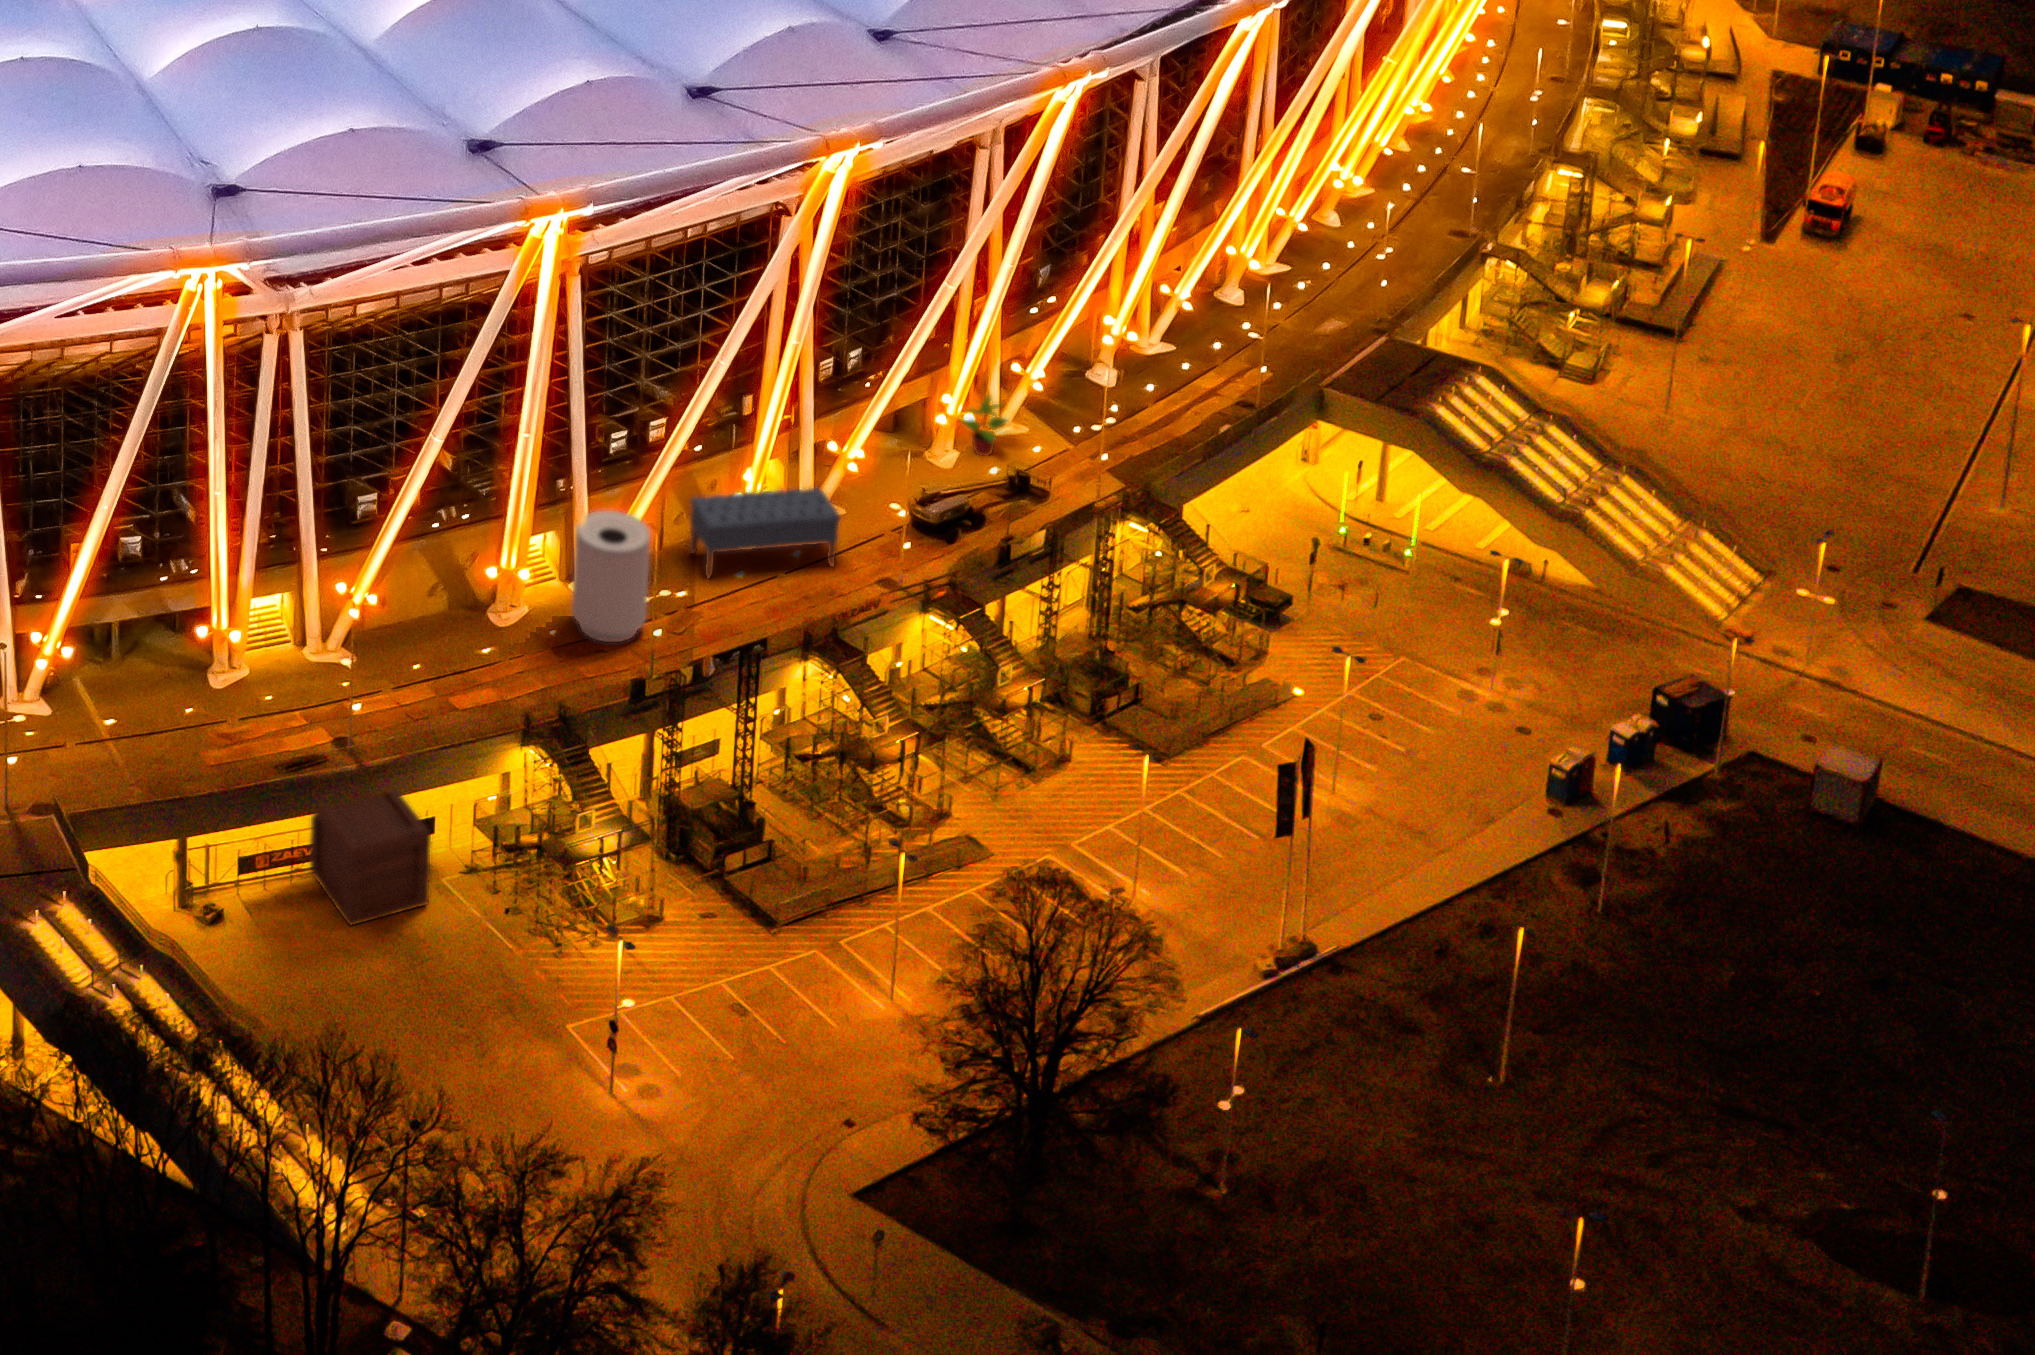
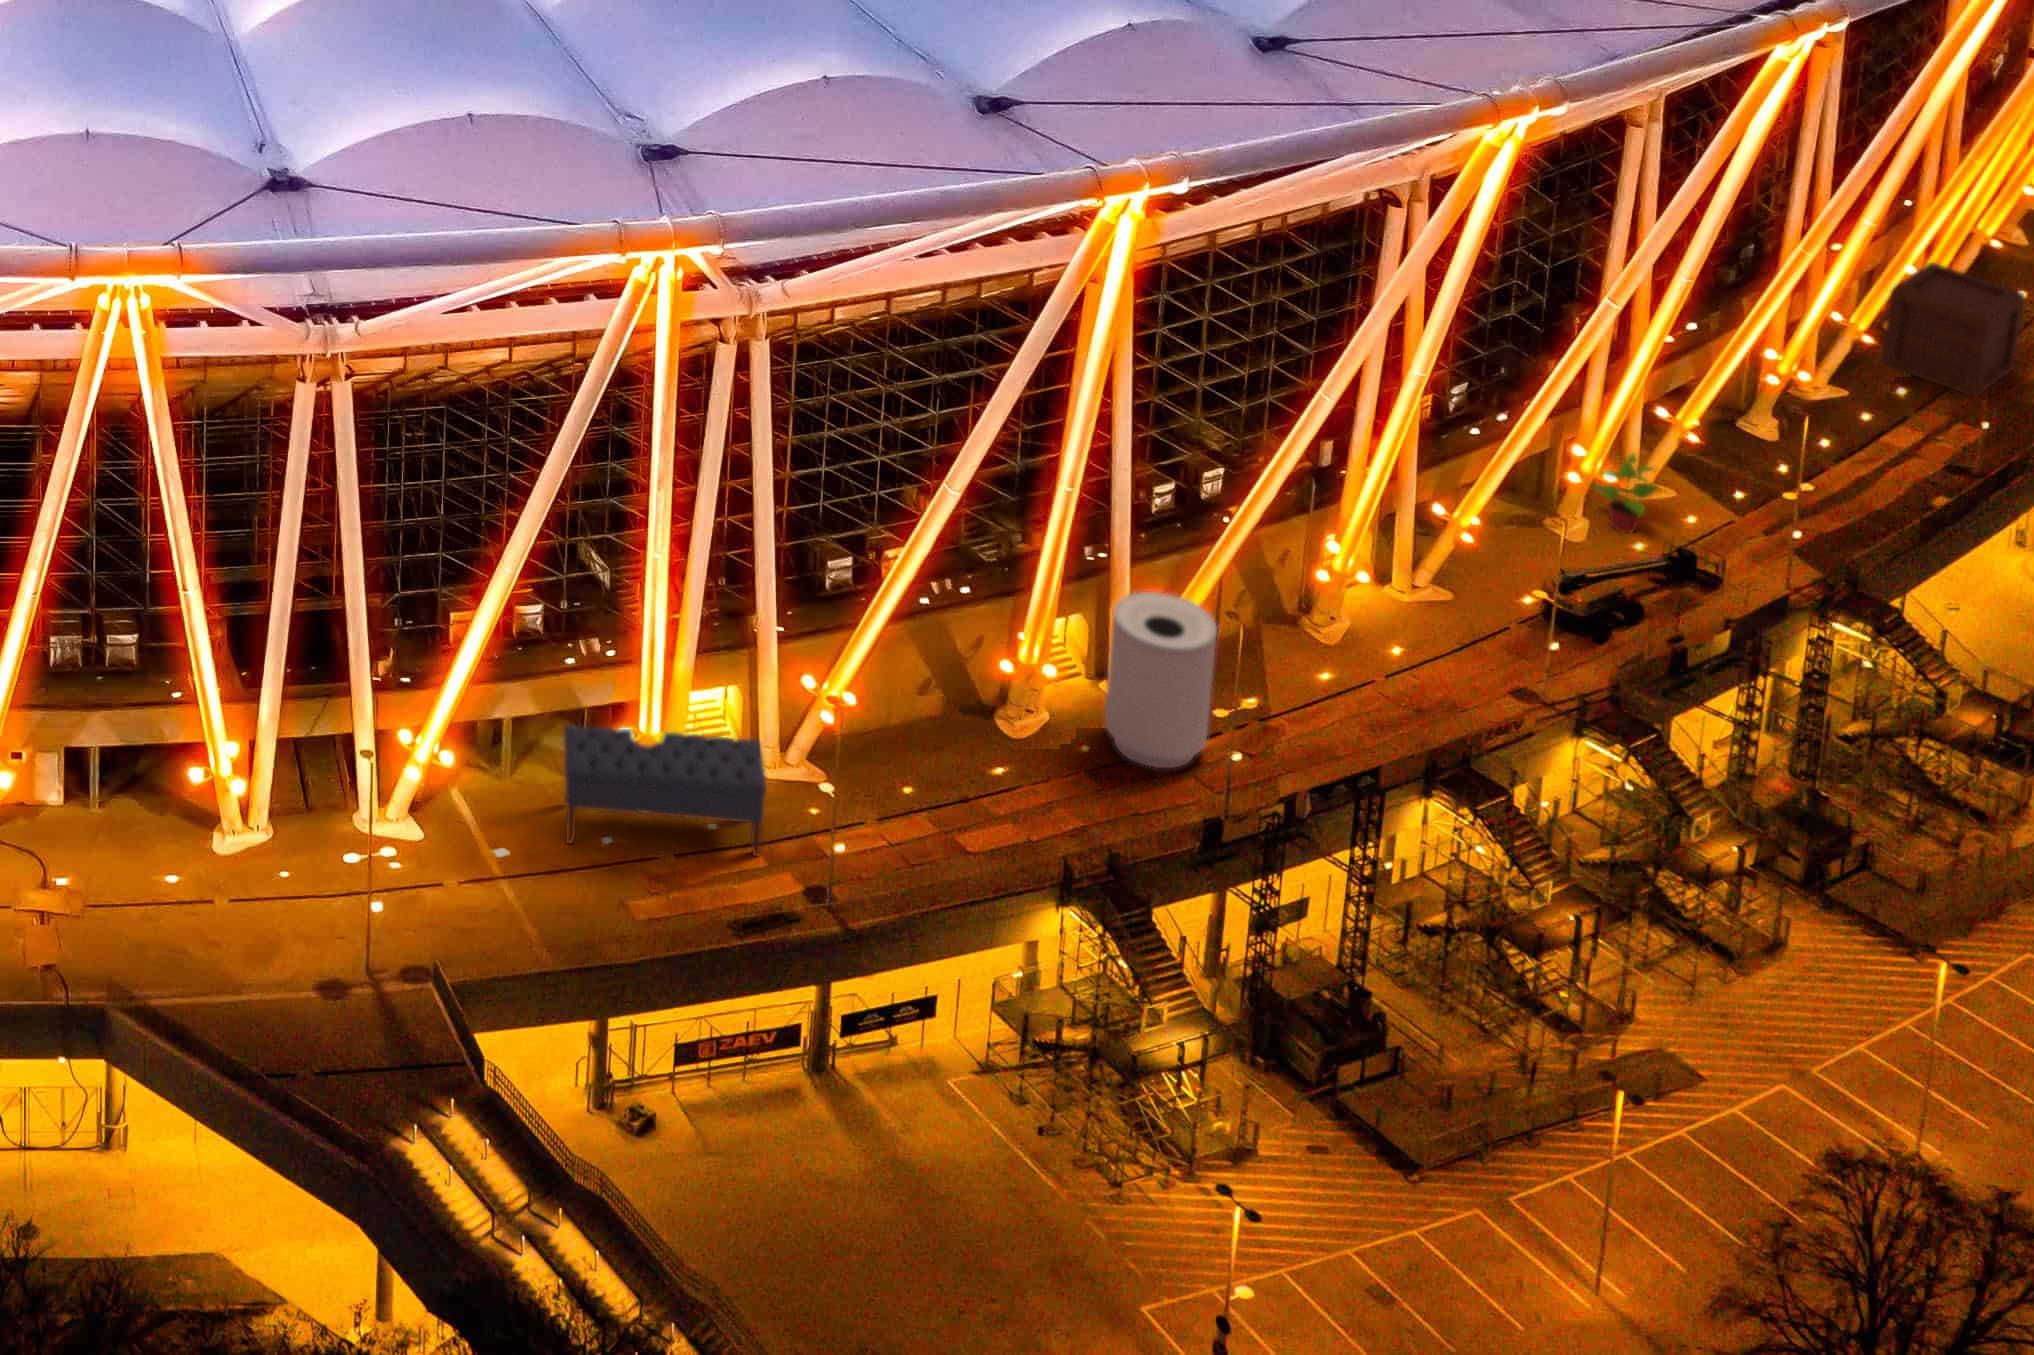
bench: present [691,488,840,578] -> present [564,725,767,856]
wooden crate: present [310,790,431,926] -> present [1881,262,2025,397]

